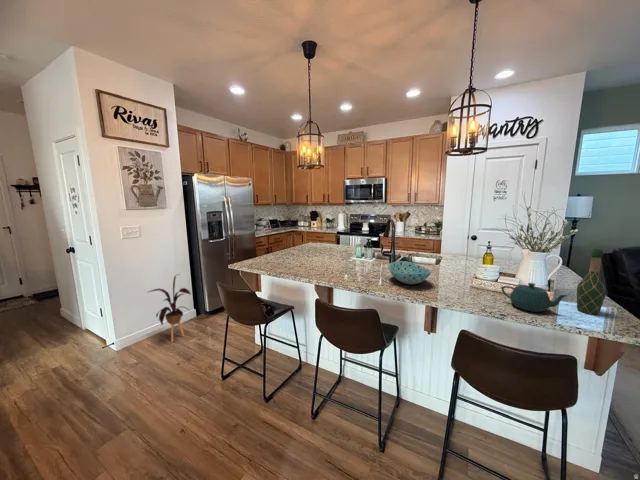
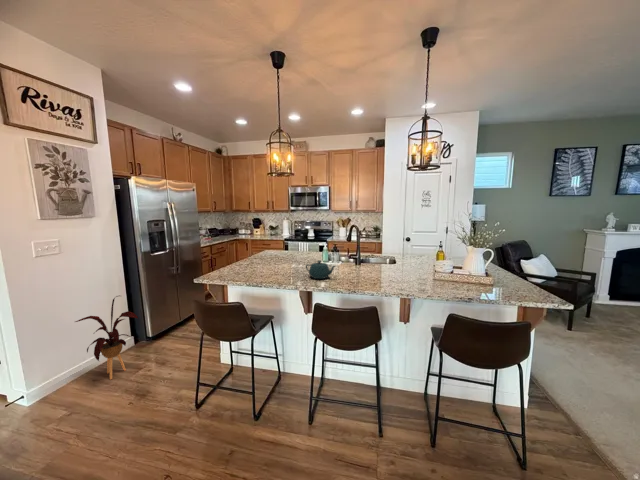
wine bottle: present [577,249,606,314] -> none [513,242,532,290]
bowl: present [388,261,432,285] -> none [370,262,410,281]
teapot: present [501,283,567,312] -> present [306,261,335,279]

